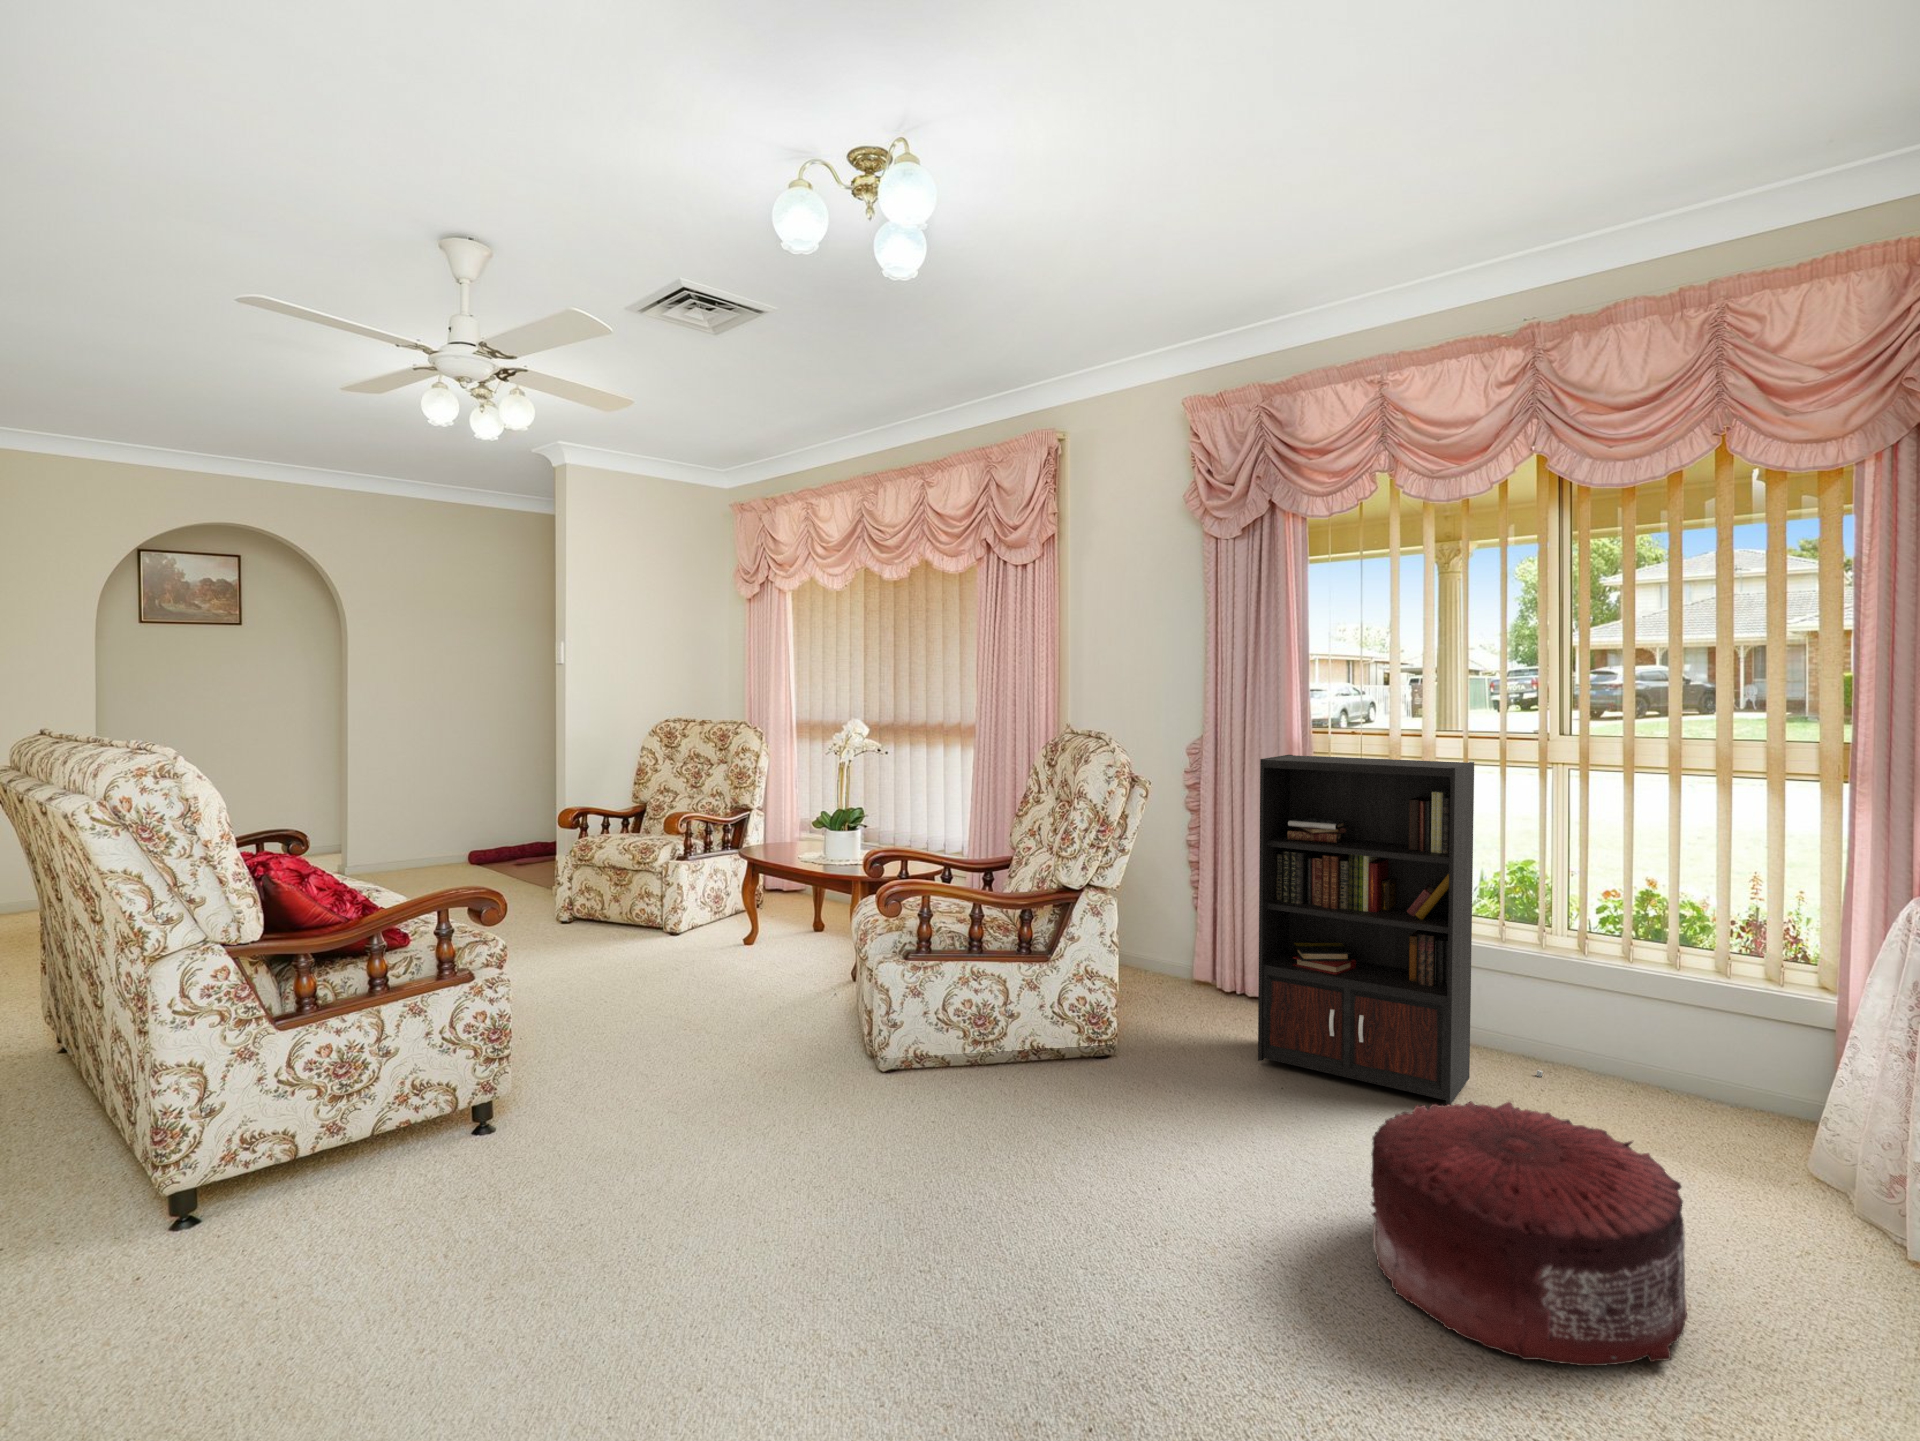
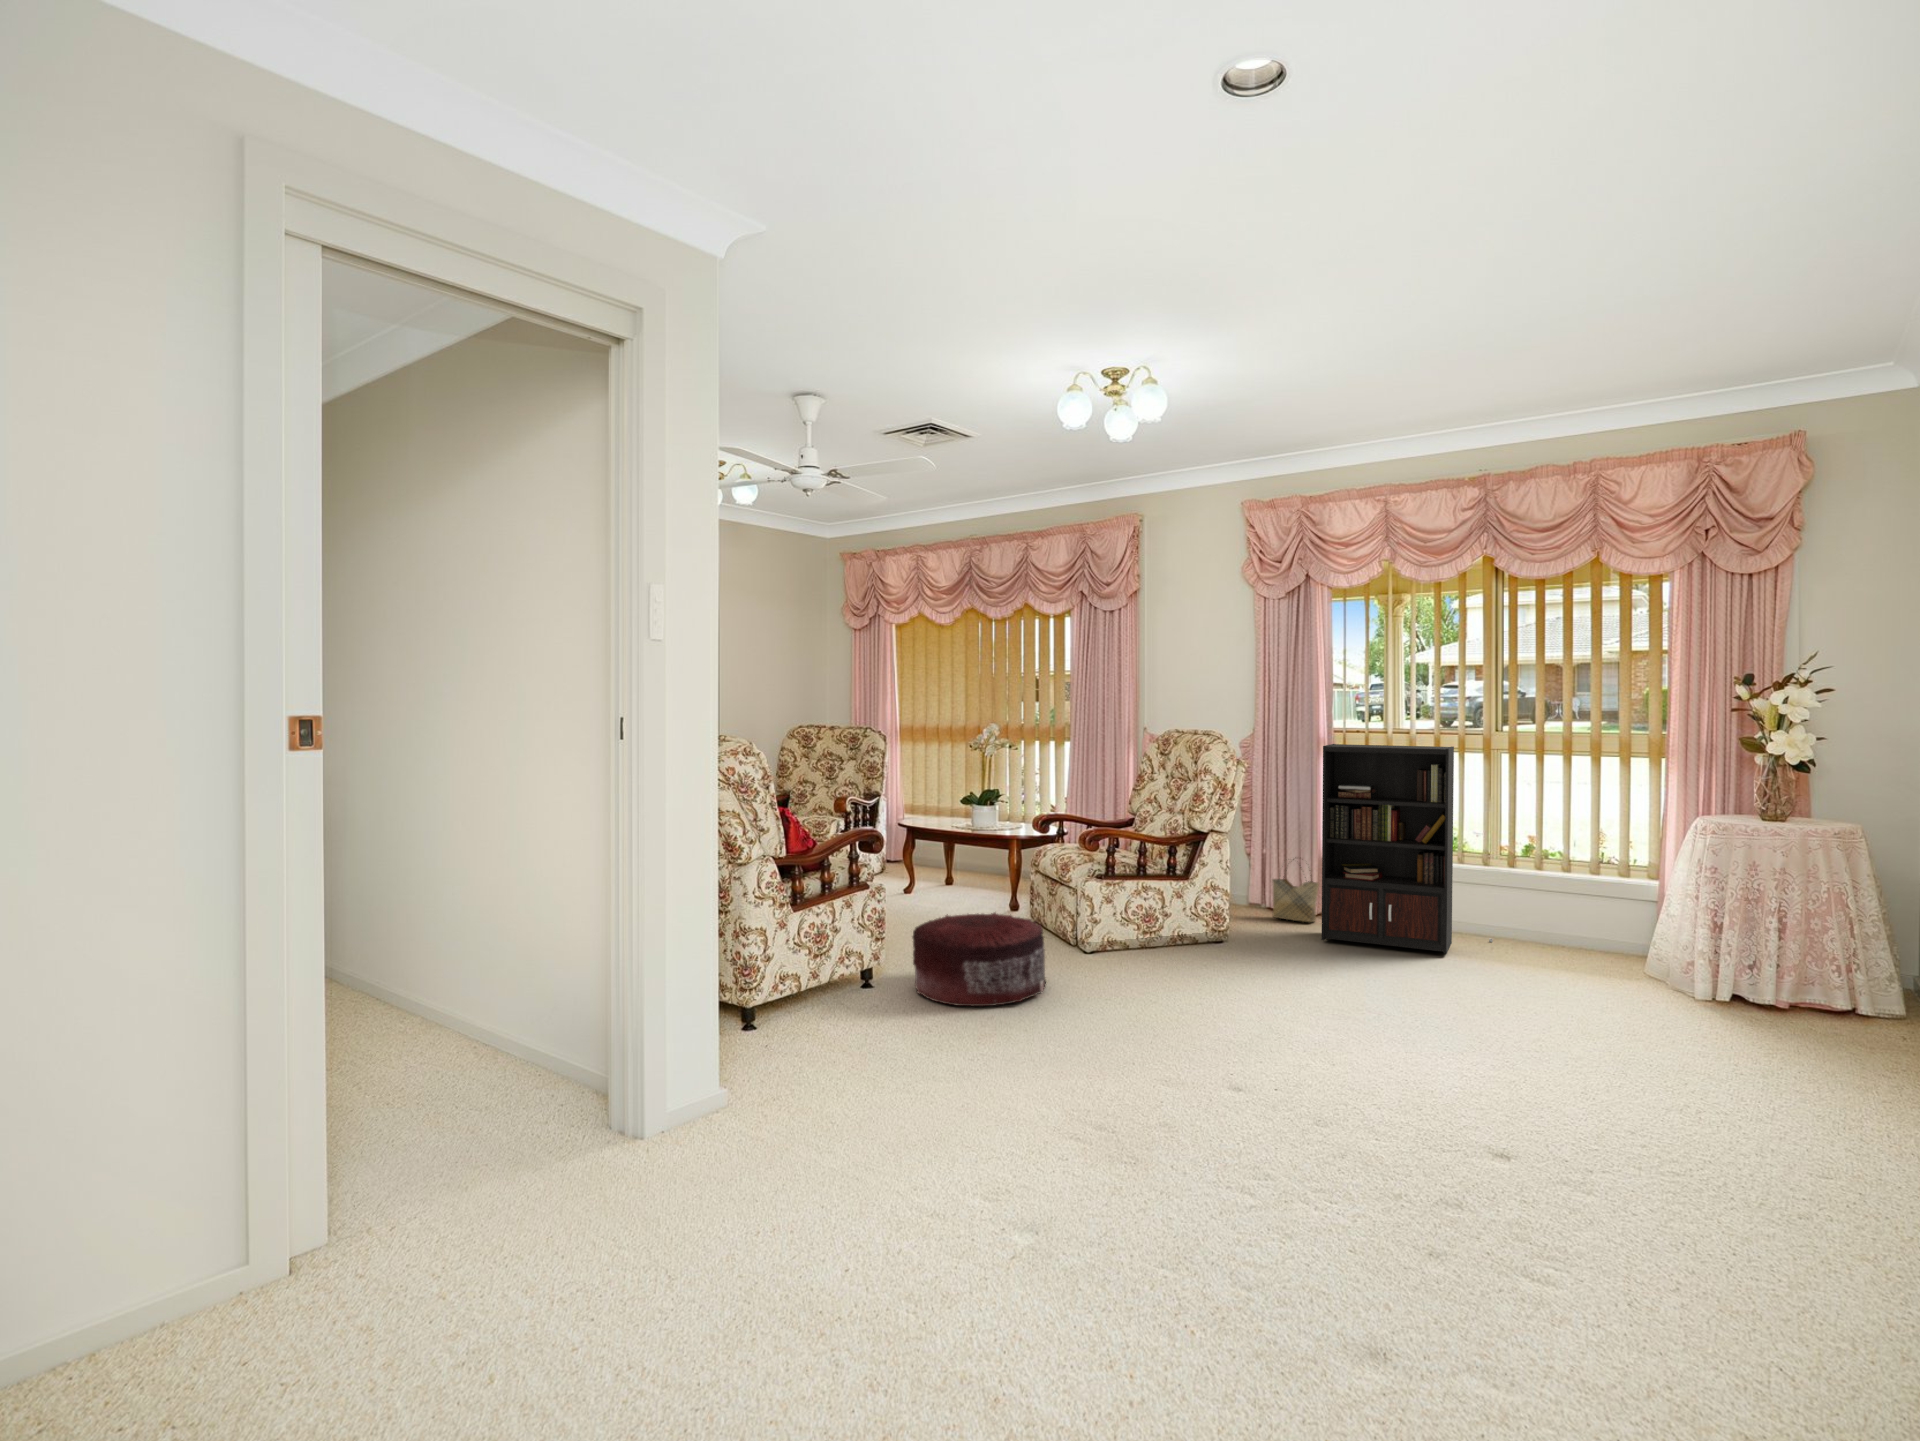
woven basket: none [1212,920,1280,1019] -> present [1272,859,1319,922]
pouf: present [1371,1101,1688,1366] -> present [912,913,1046,1006]

